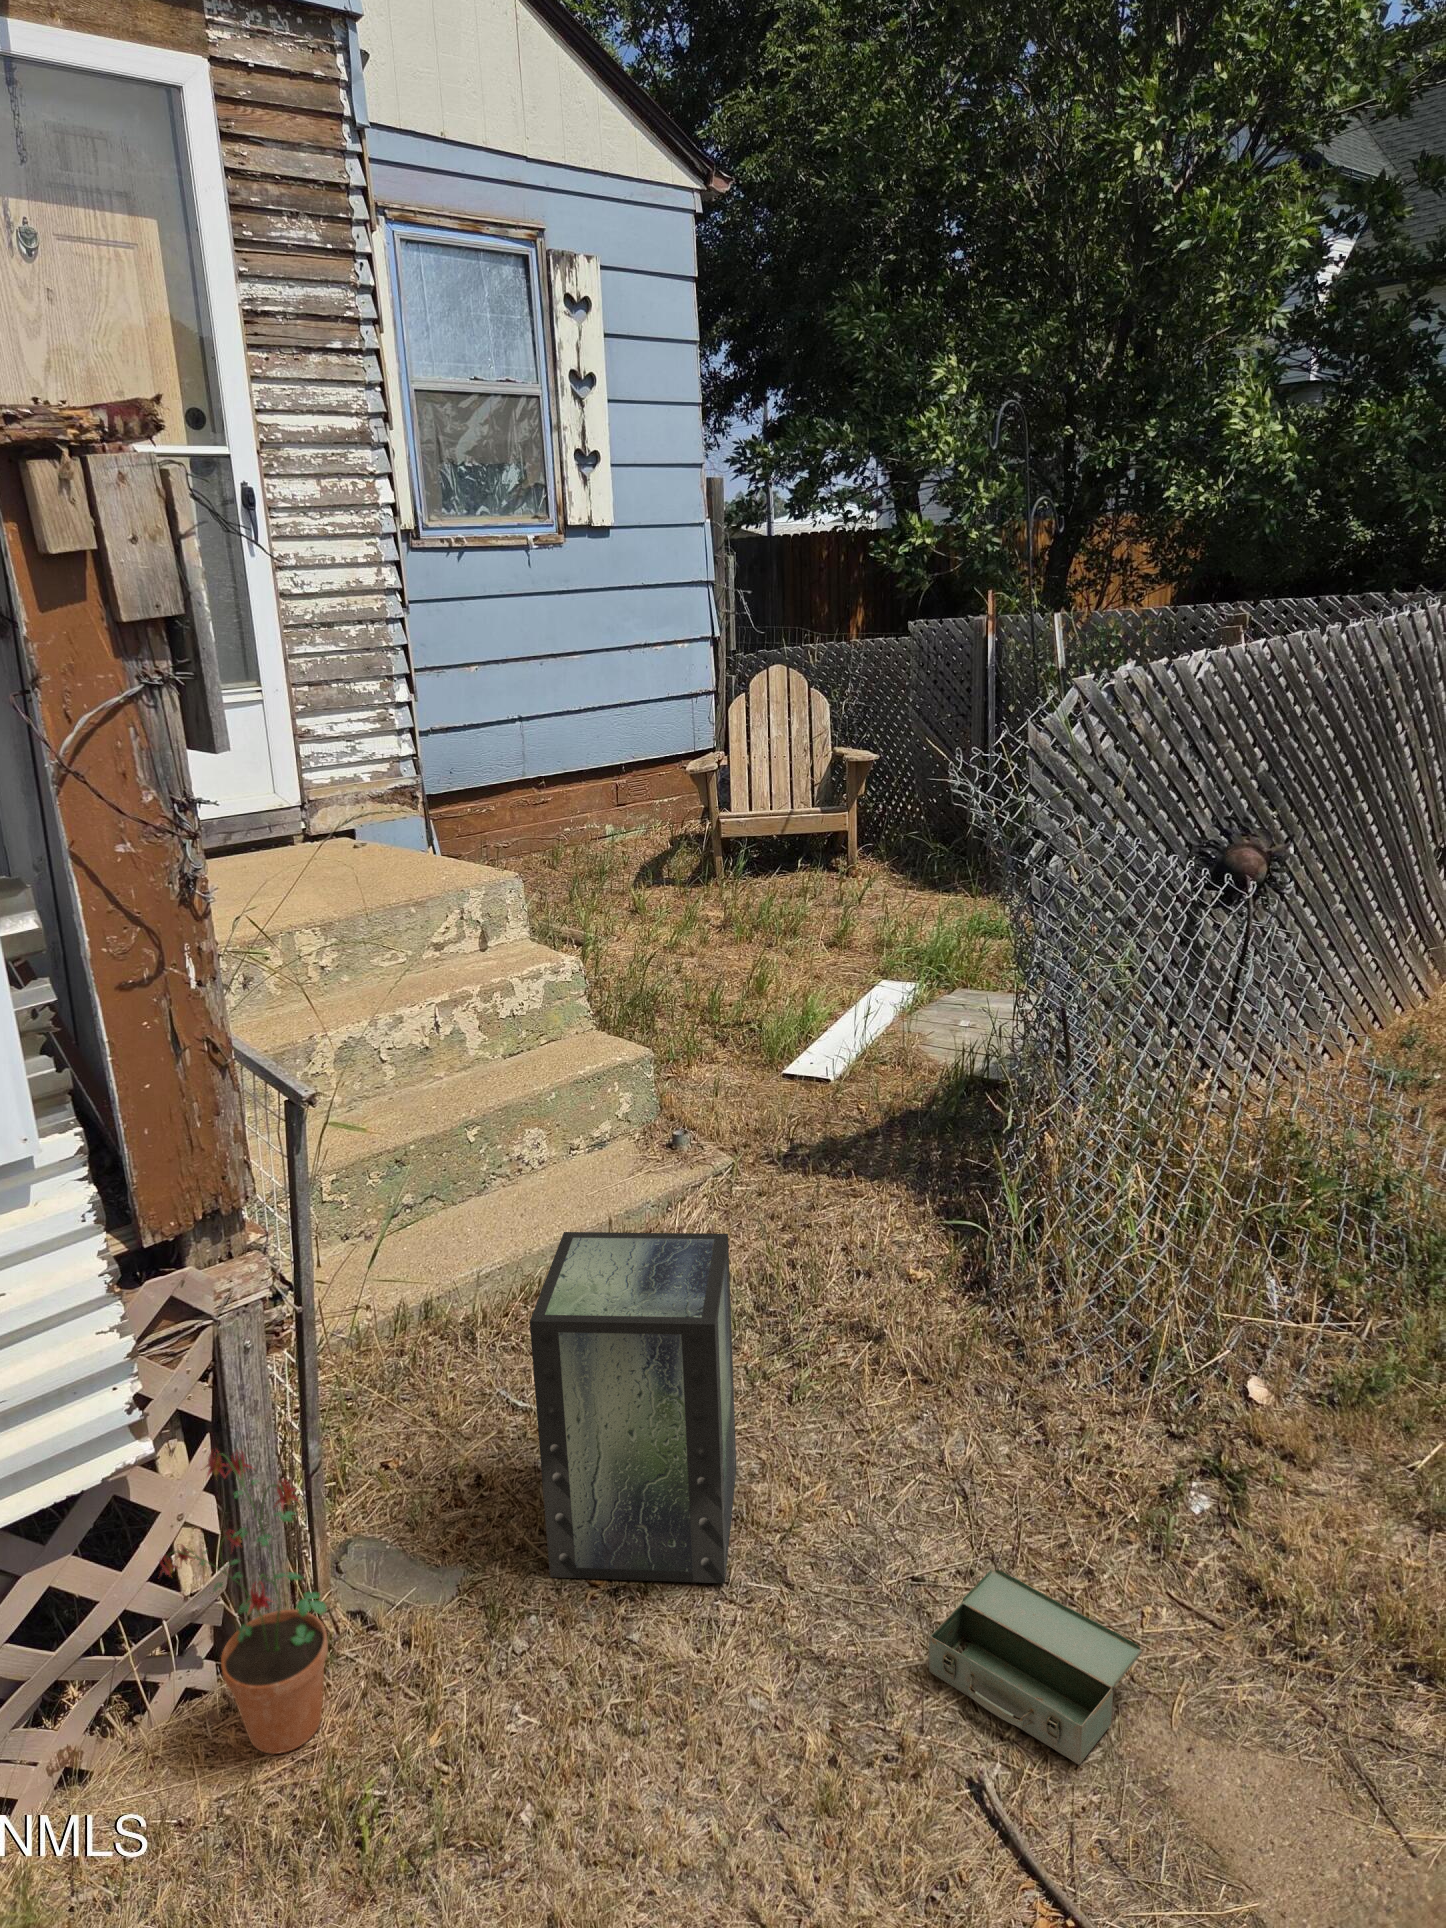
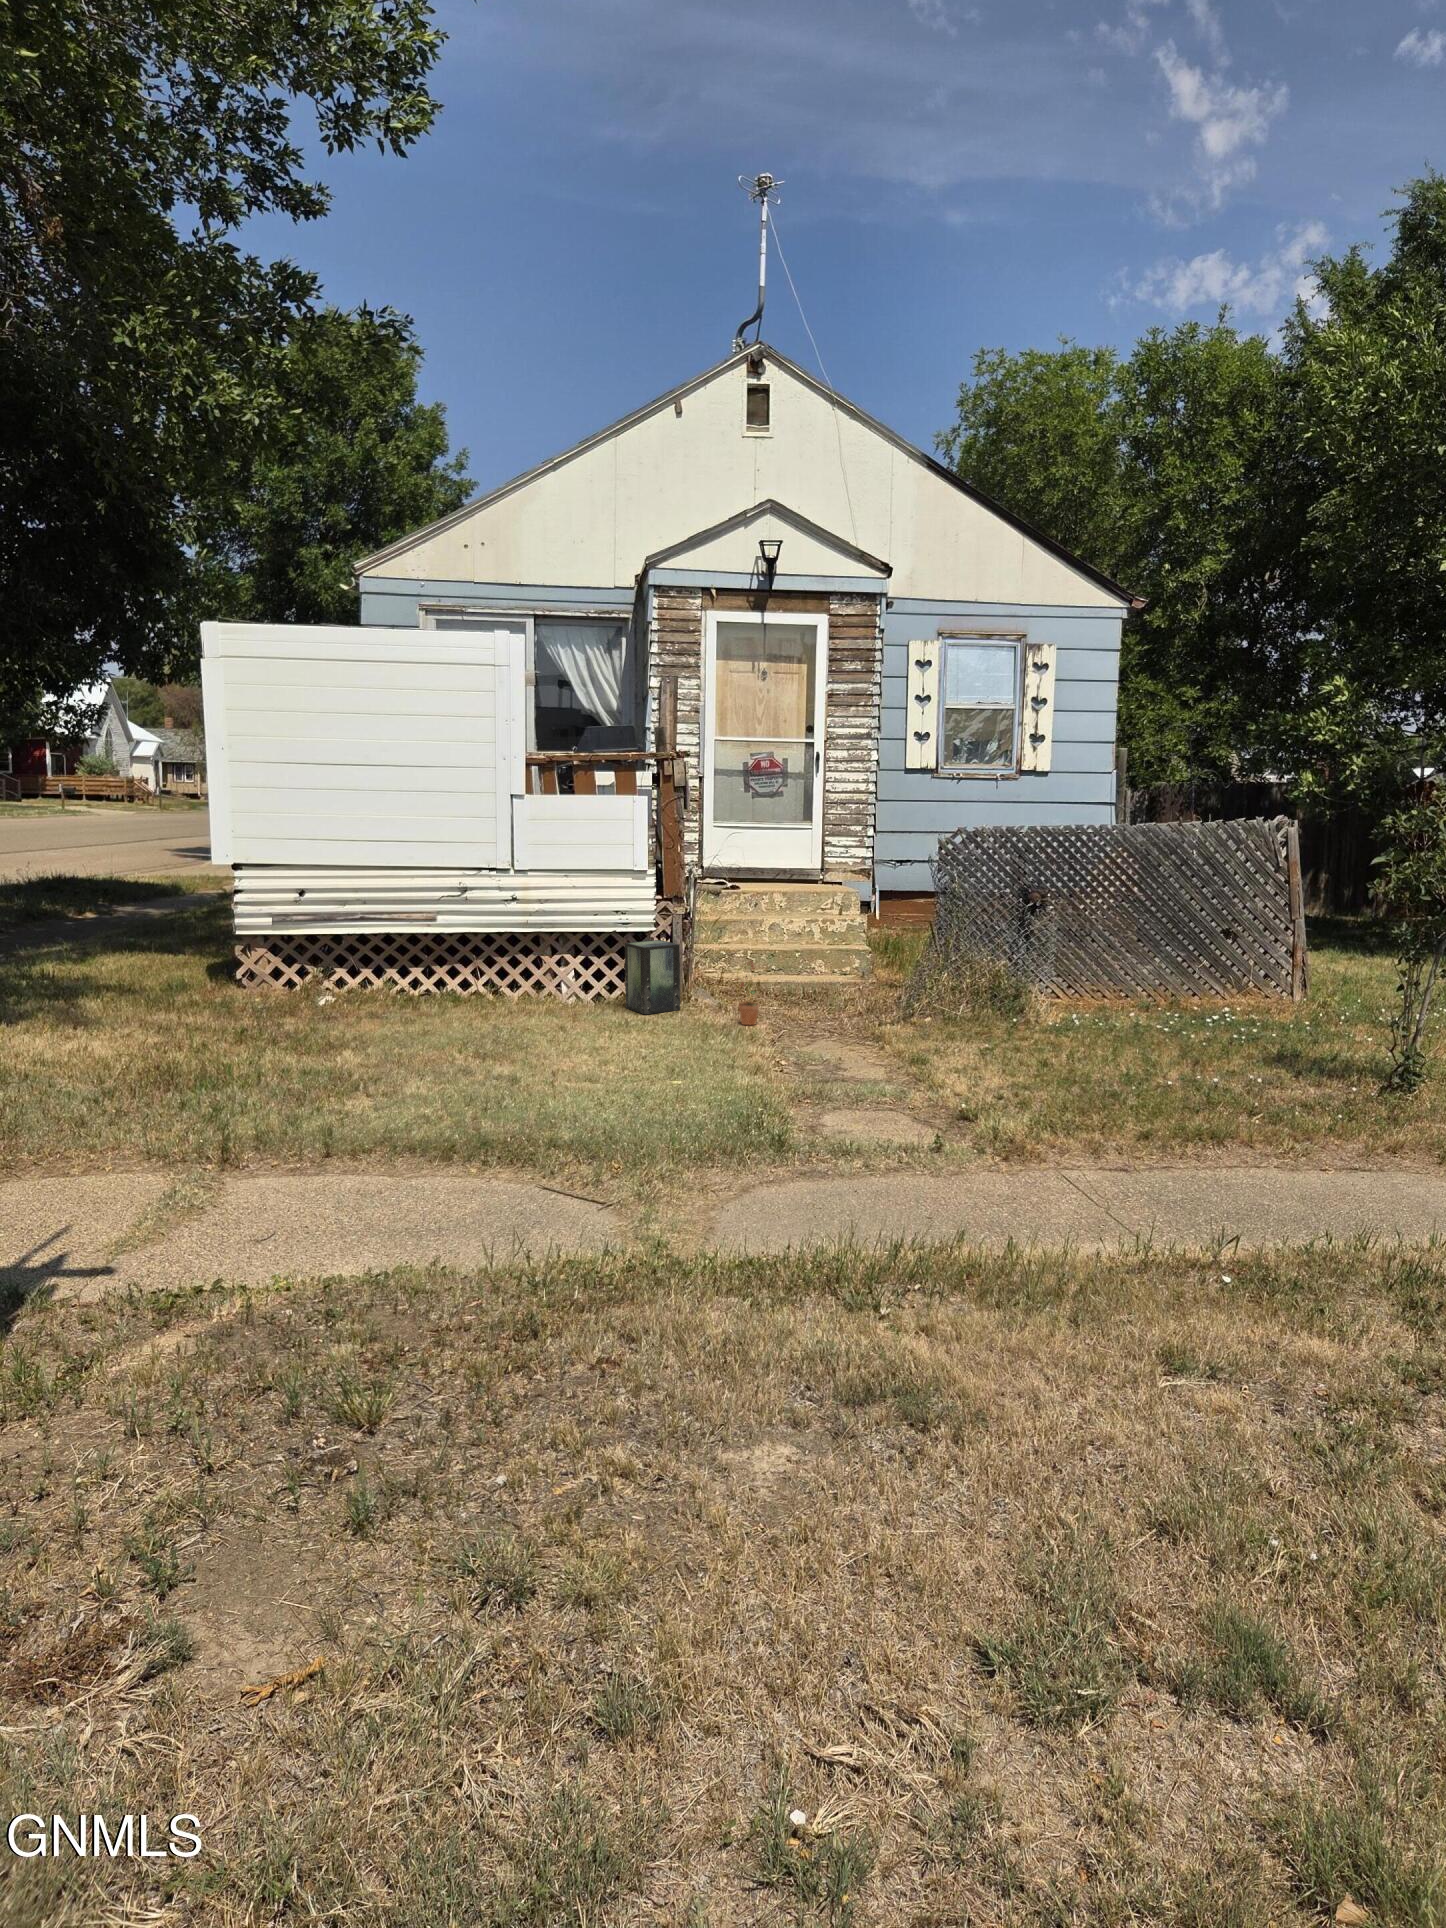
potted plant: present [160,1450,328,1754] -> present [735,962,759,1025]
toolbox: present [929,1569,1142,1765] -> none [640,1017,674,1036]

